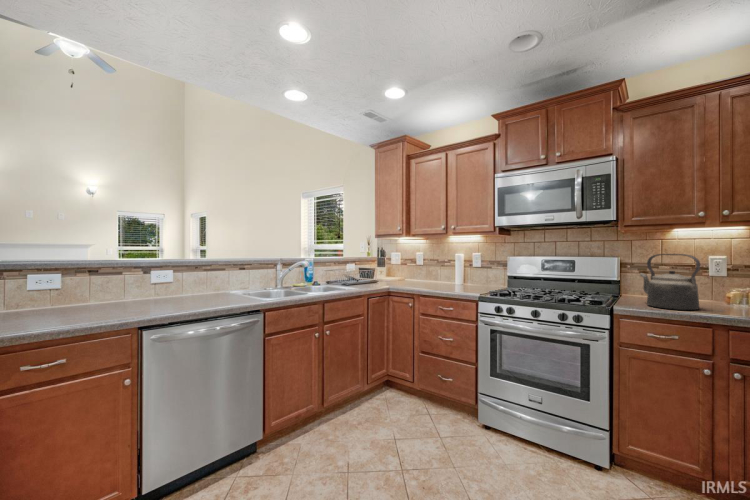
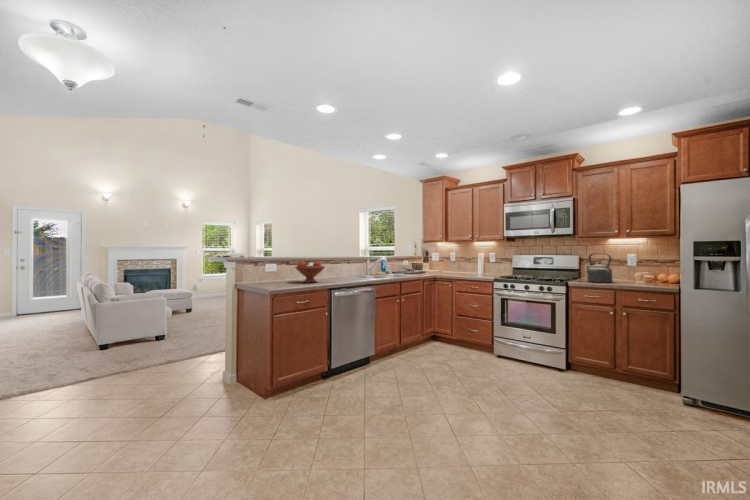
fruit bowl: none [63,269,143,316] -> present [295,260,325,283]

